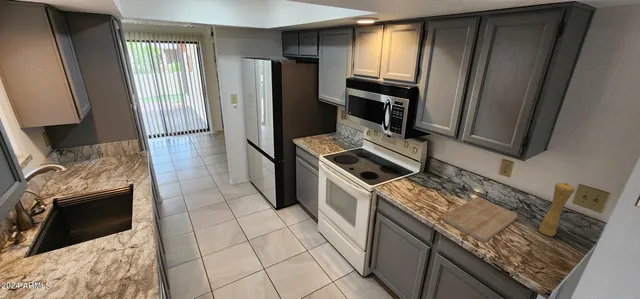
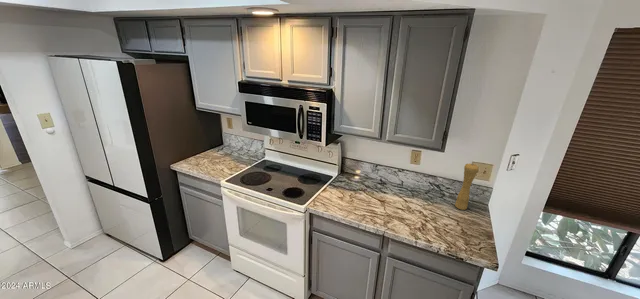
cutting board: present [443,197,517,242] -> none [388,189,437,235]

